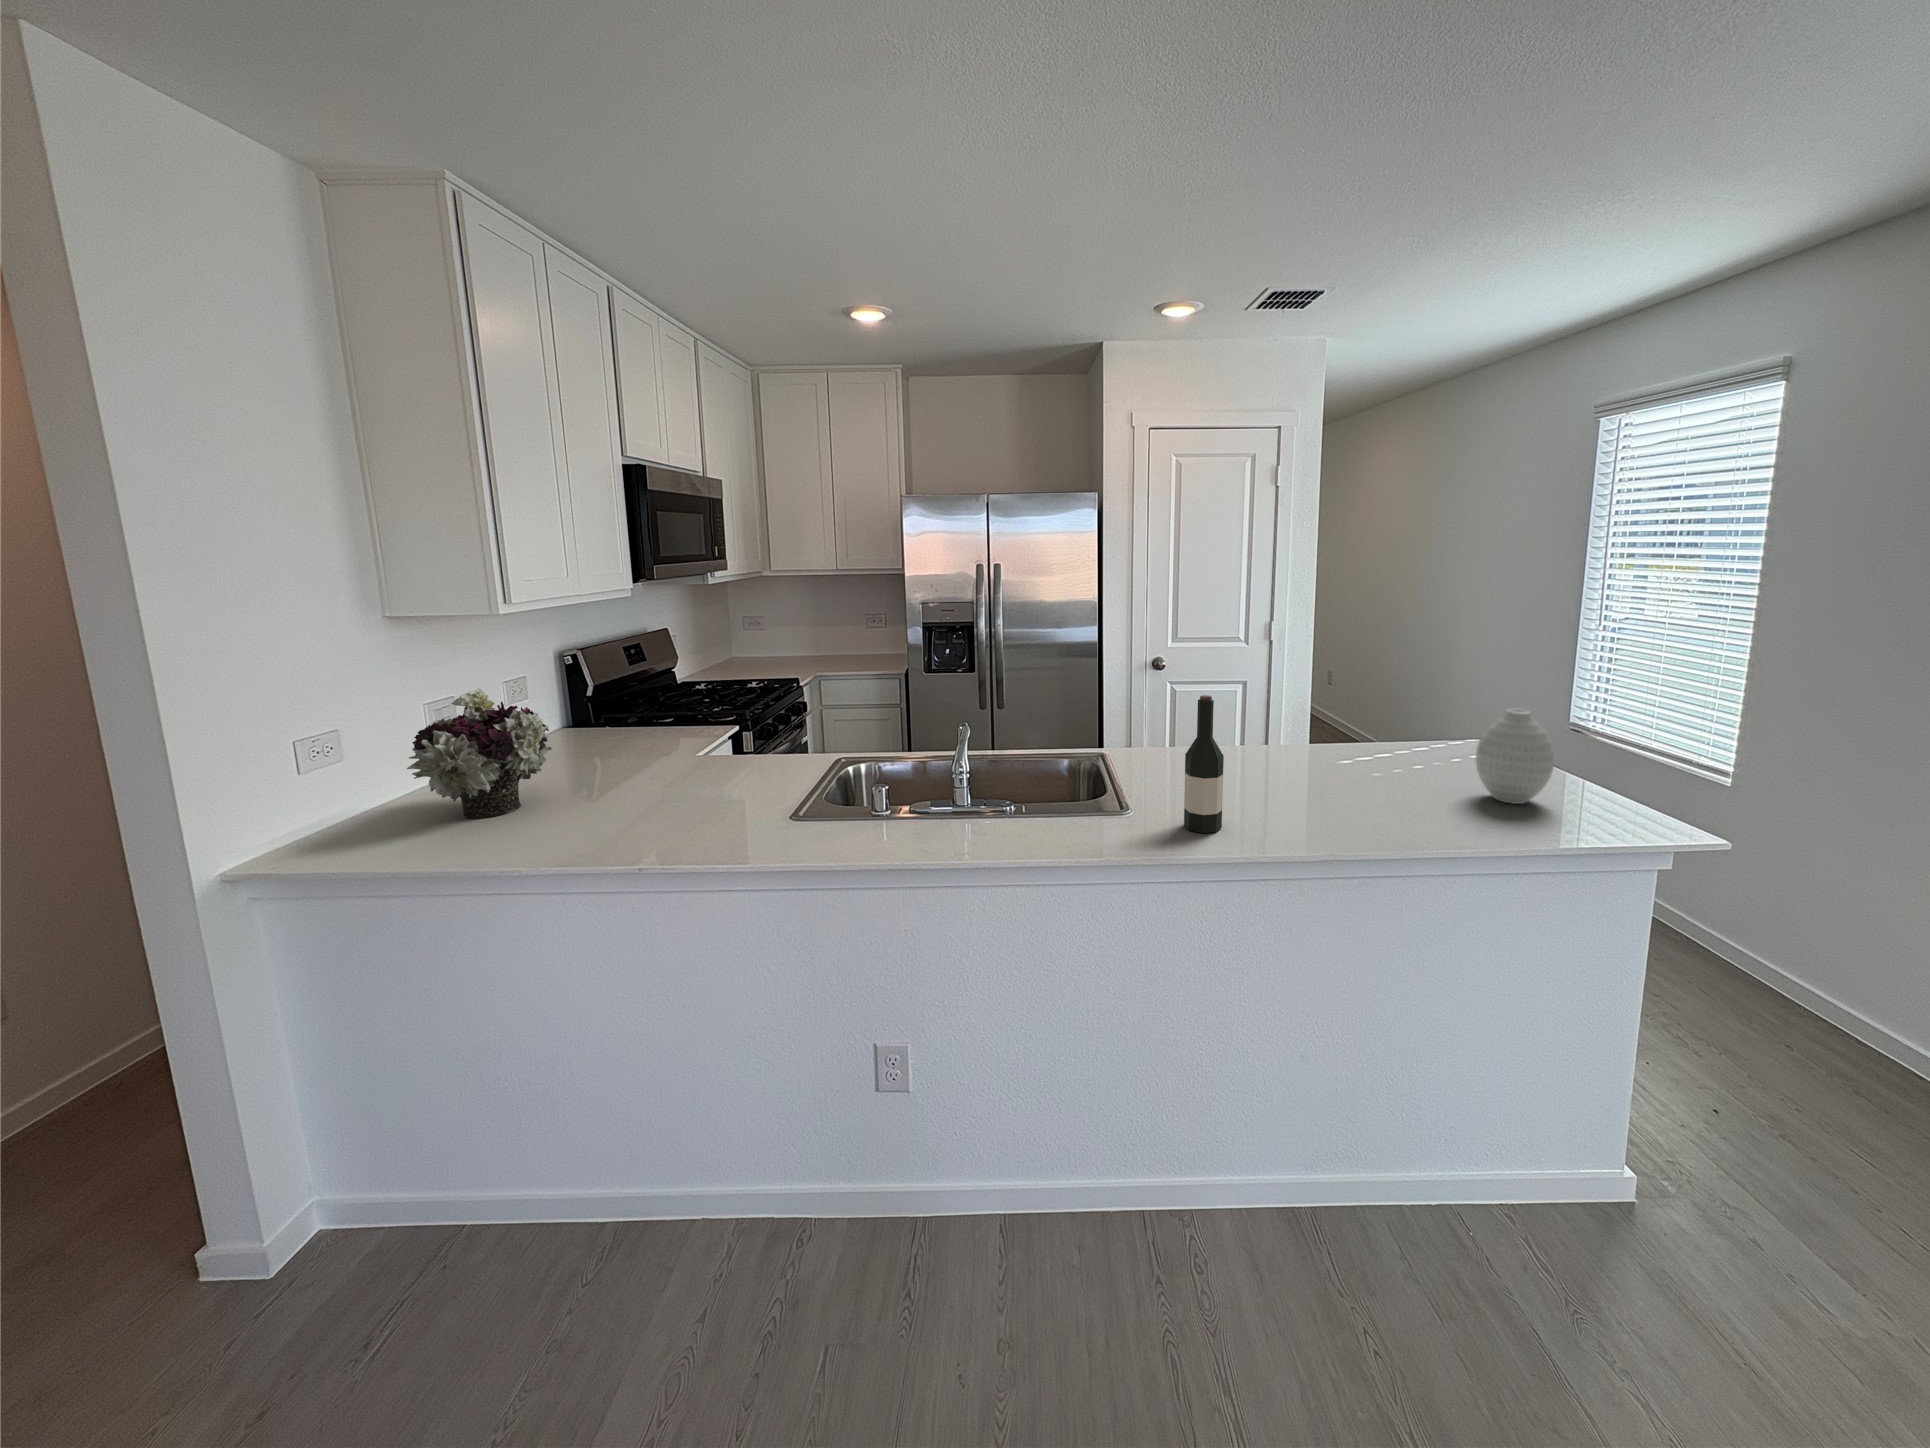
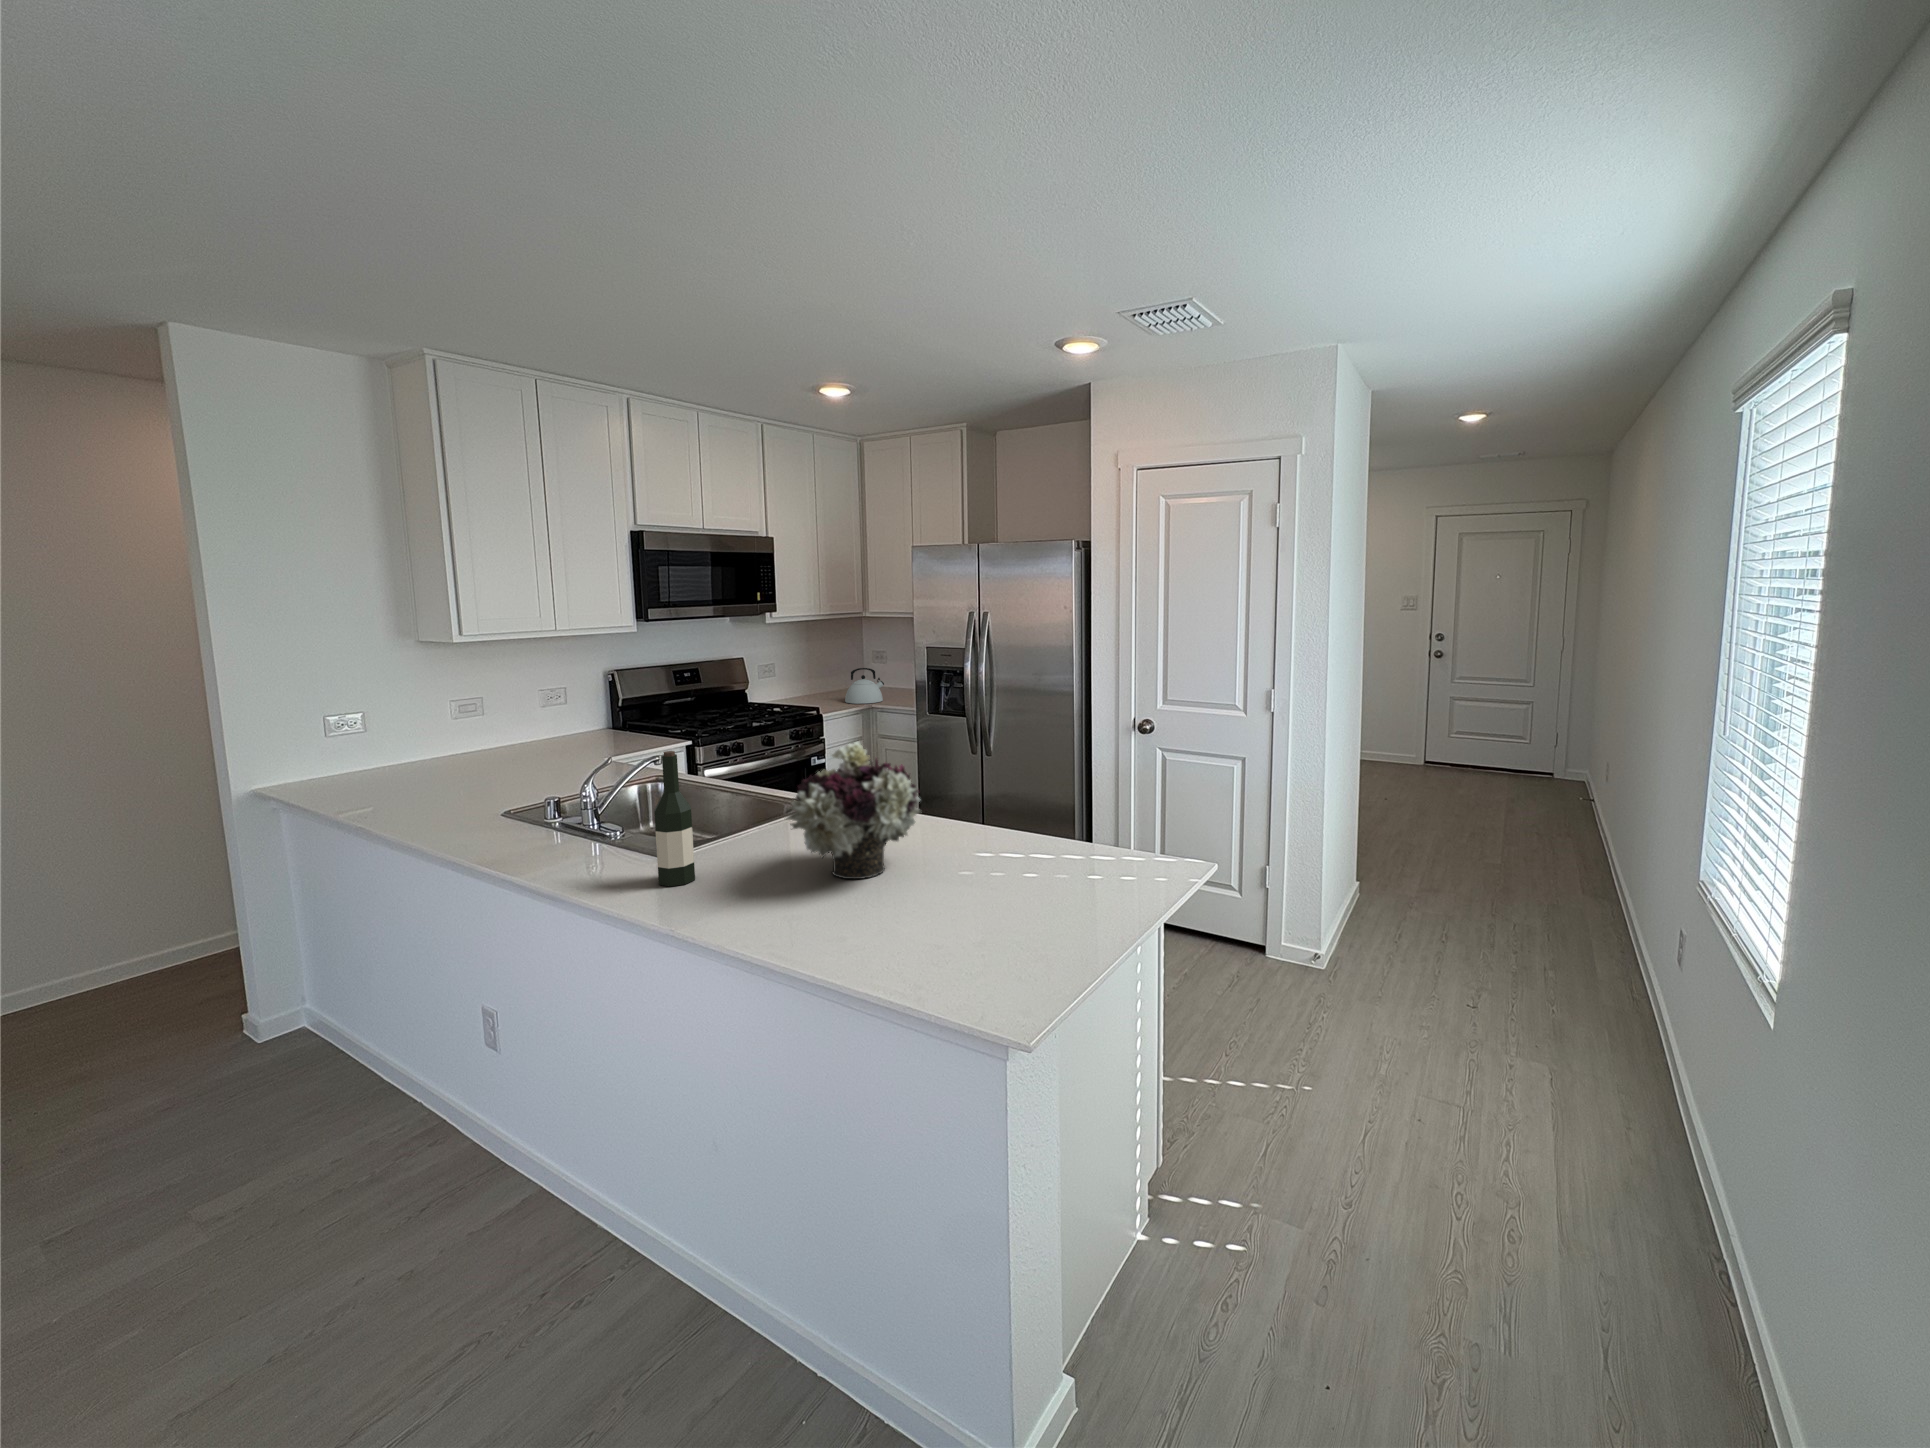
kettle: none [780,632,822,671] -> present [845,668,884,704]
flower arrangement: present [407,688,552,818] -> present [786,741,921,879]
vase: present [1476,709,1554,804] -> none [957,813,1039,932]

